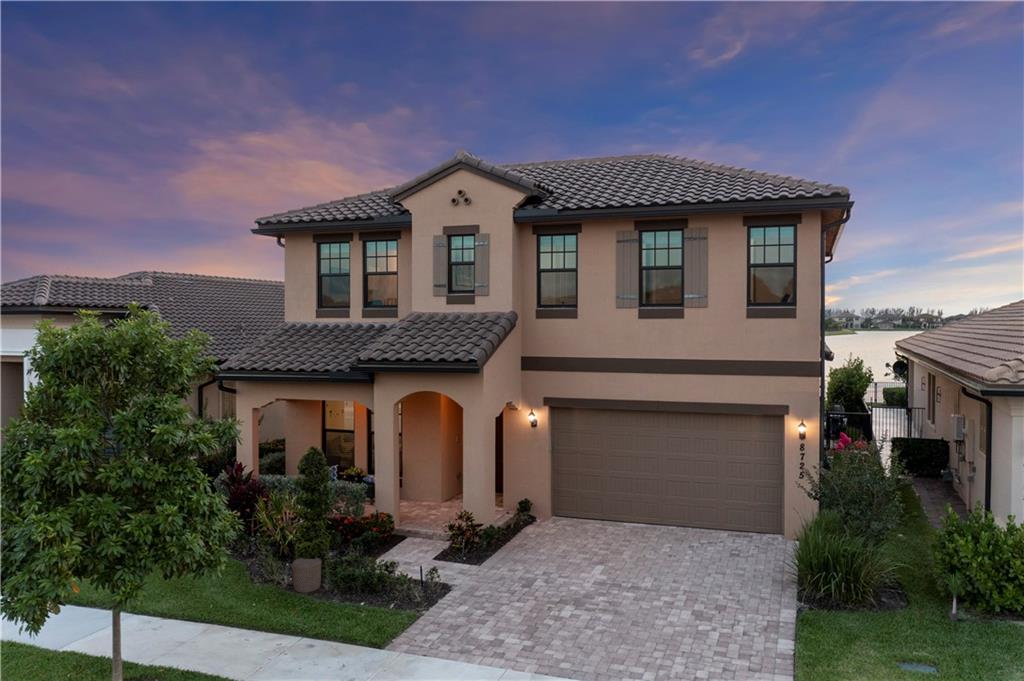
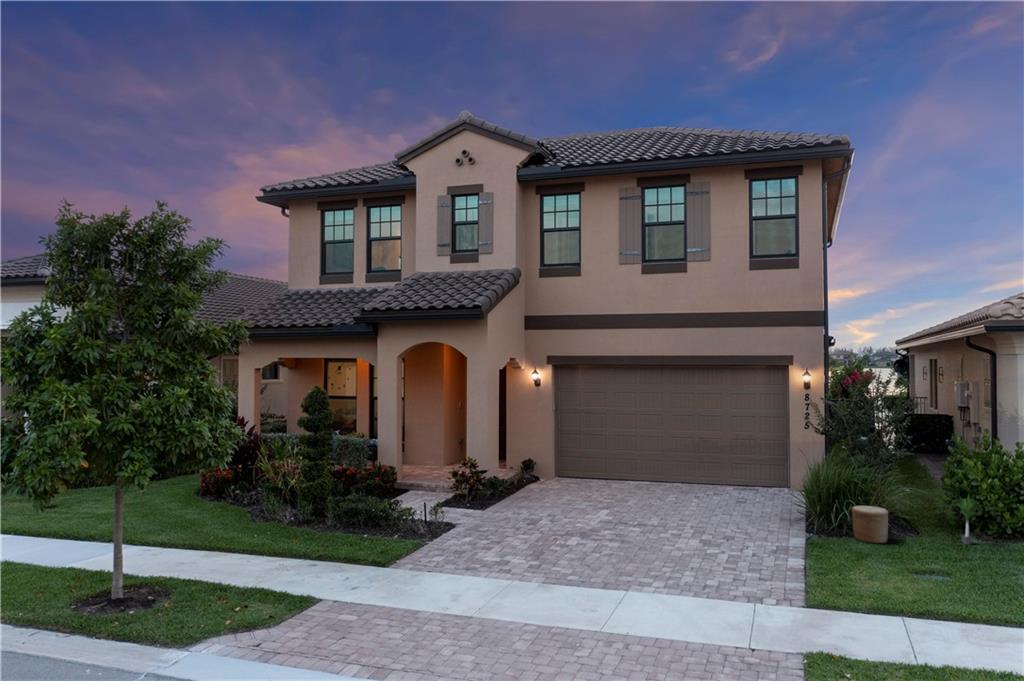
woven basket: present [292,558,322,593] -> present [852,506,888,543]

